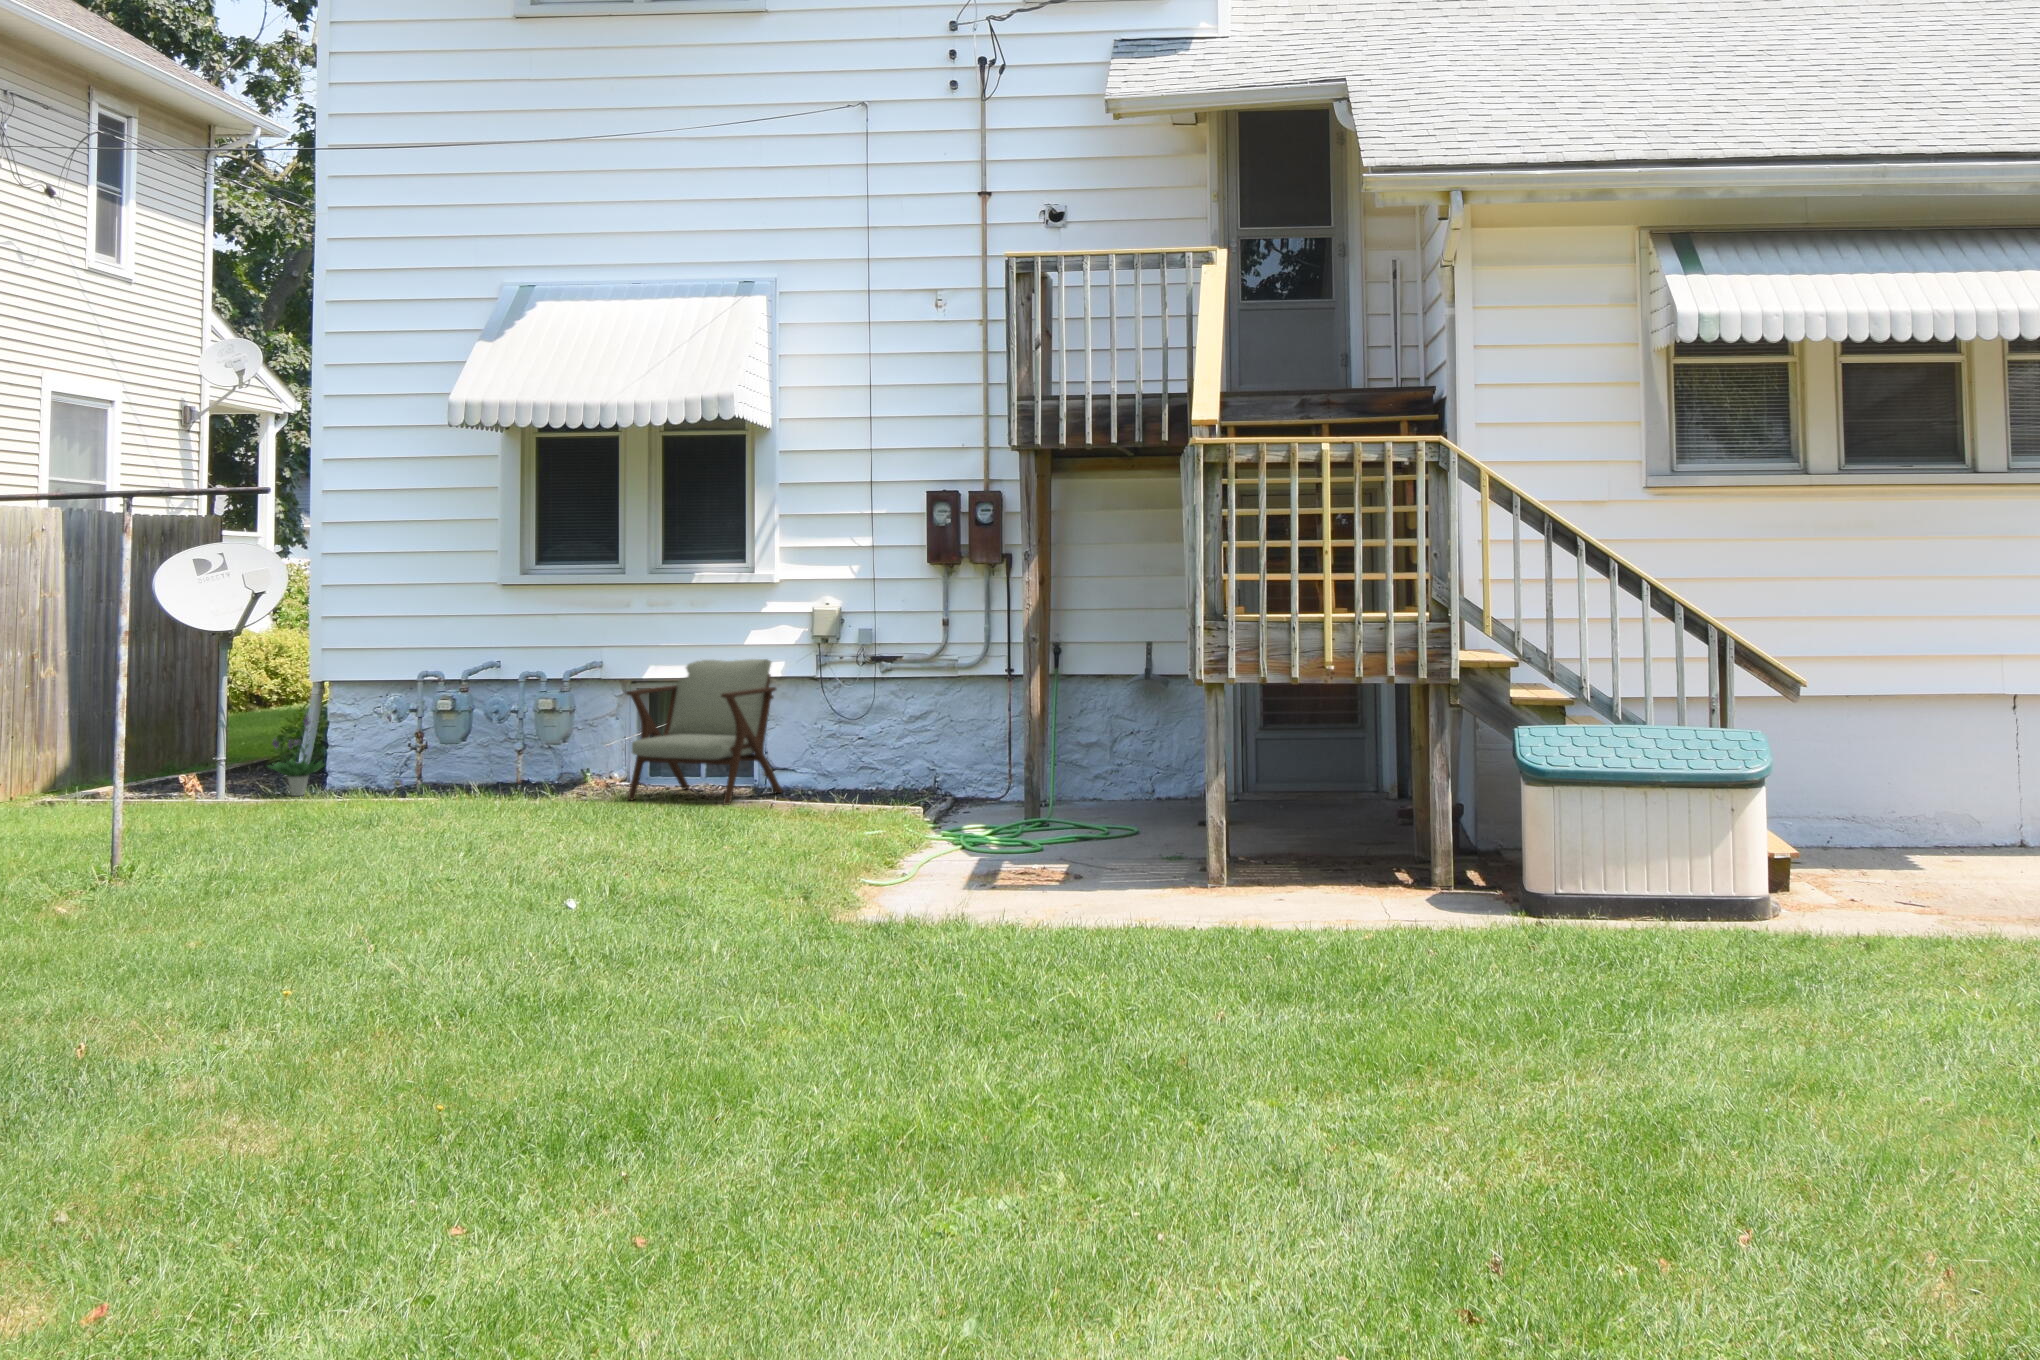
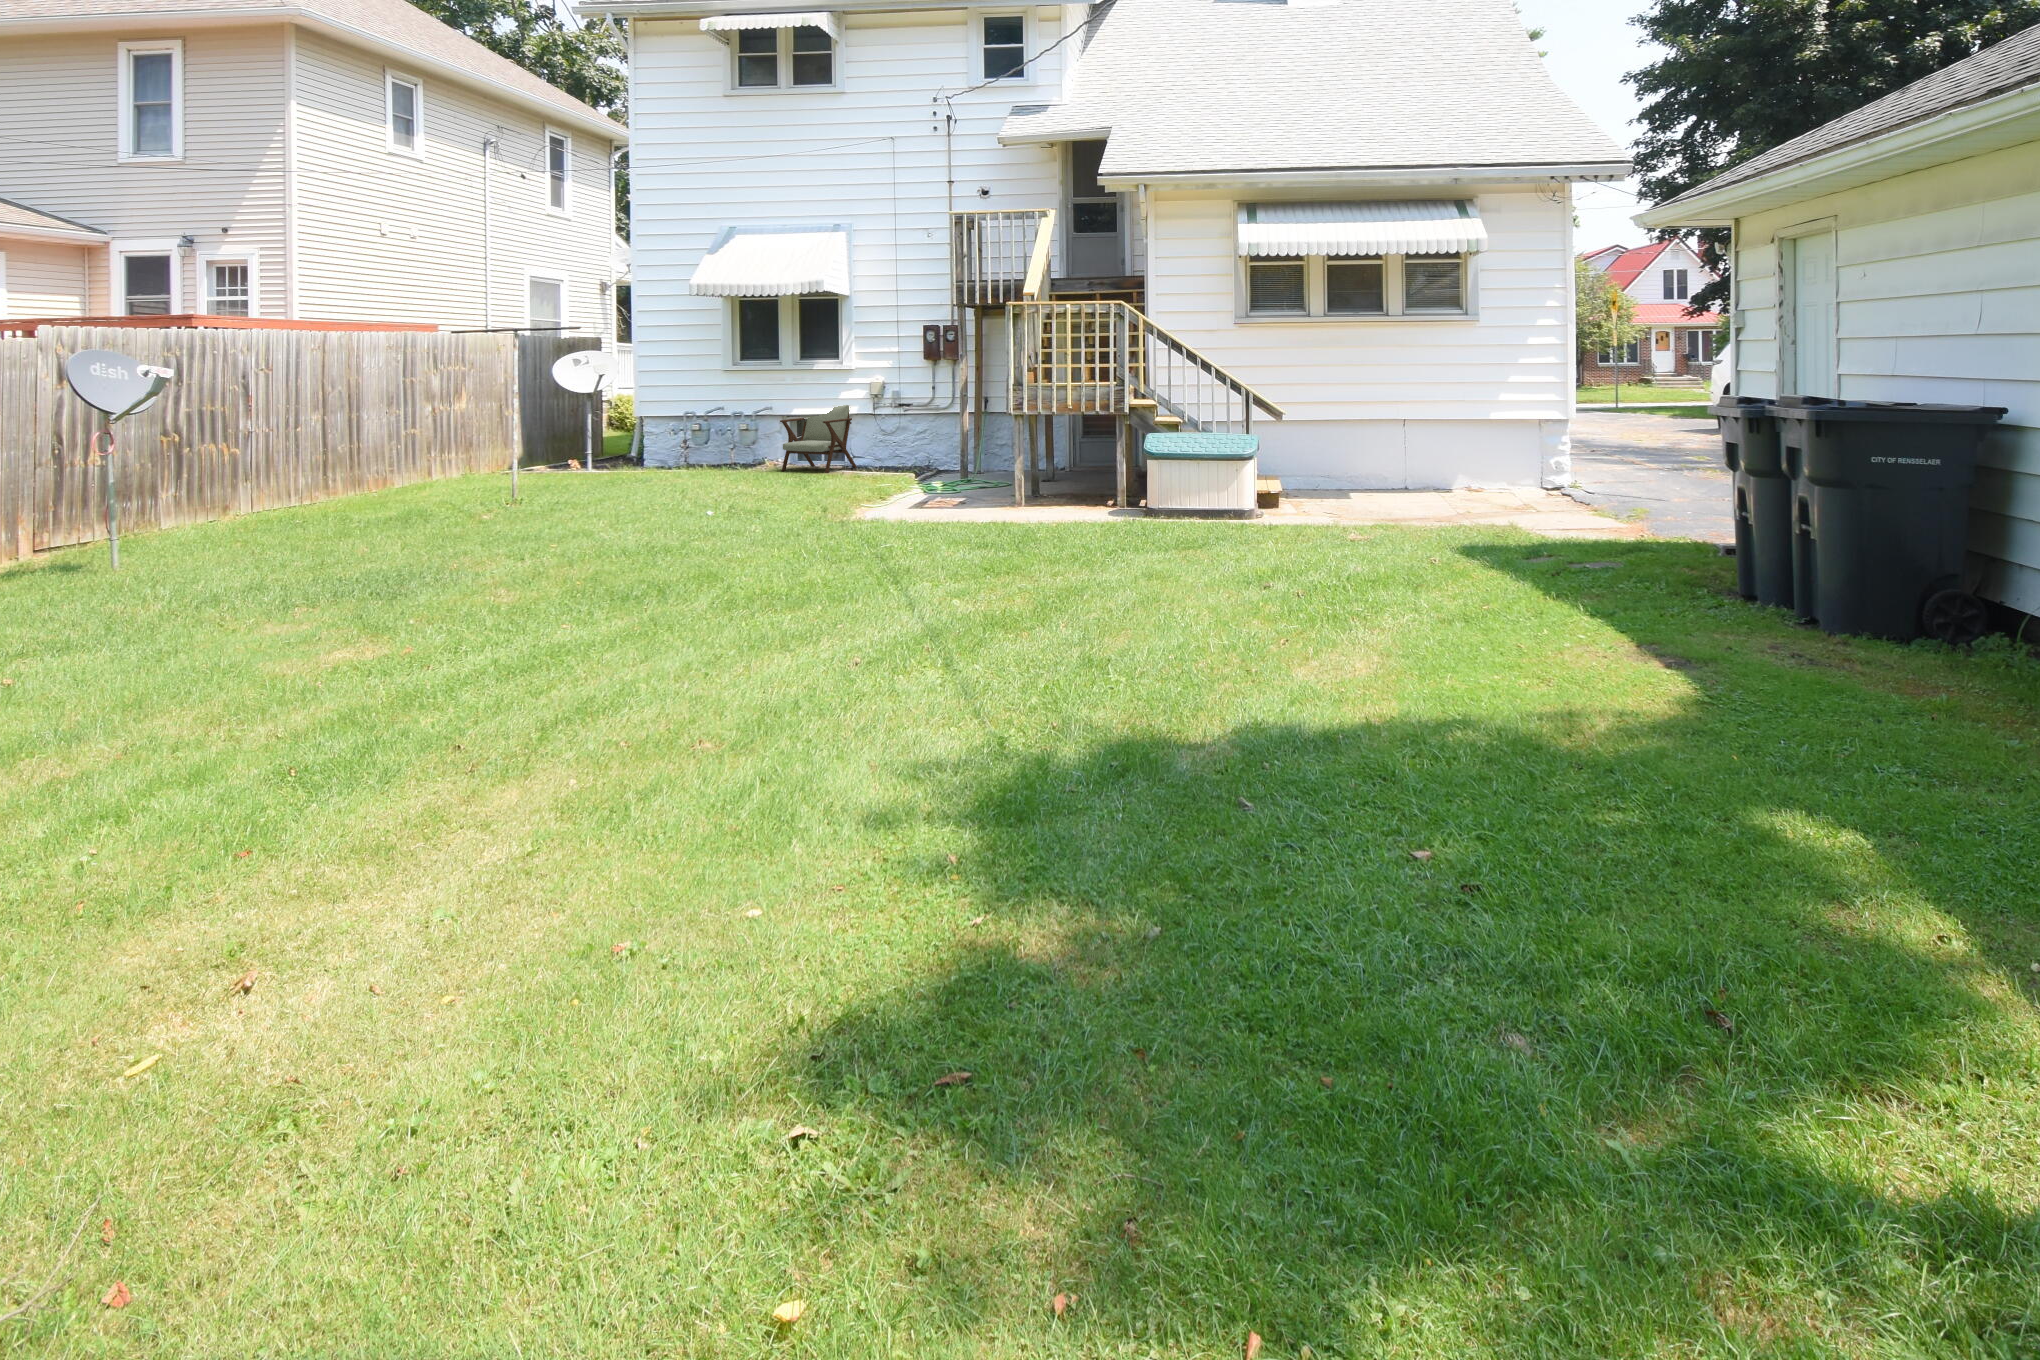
potted plant: present [268,717,325,796] -> none [613,432,644,470]

